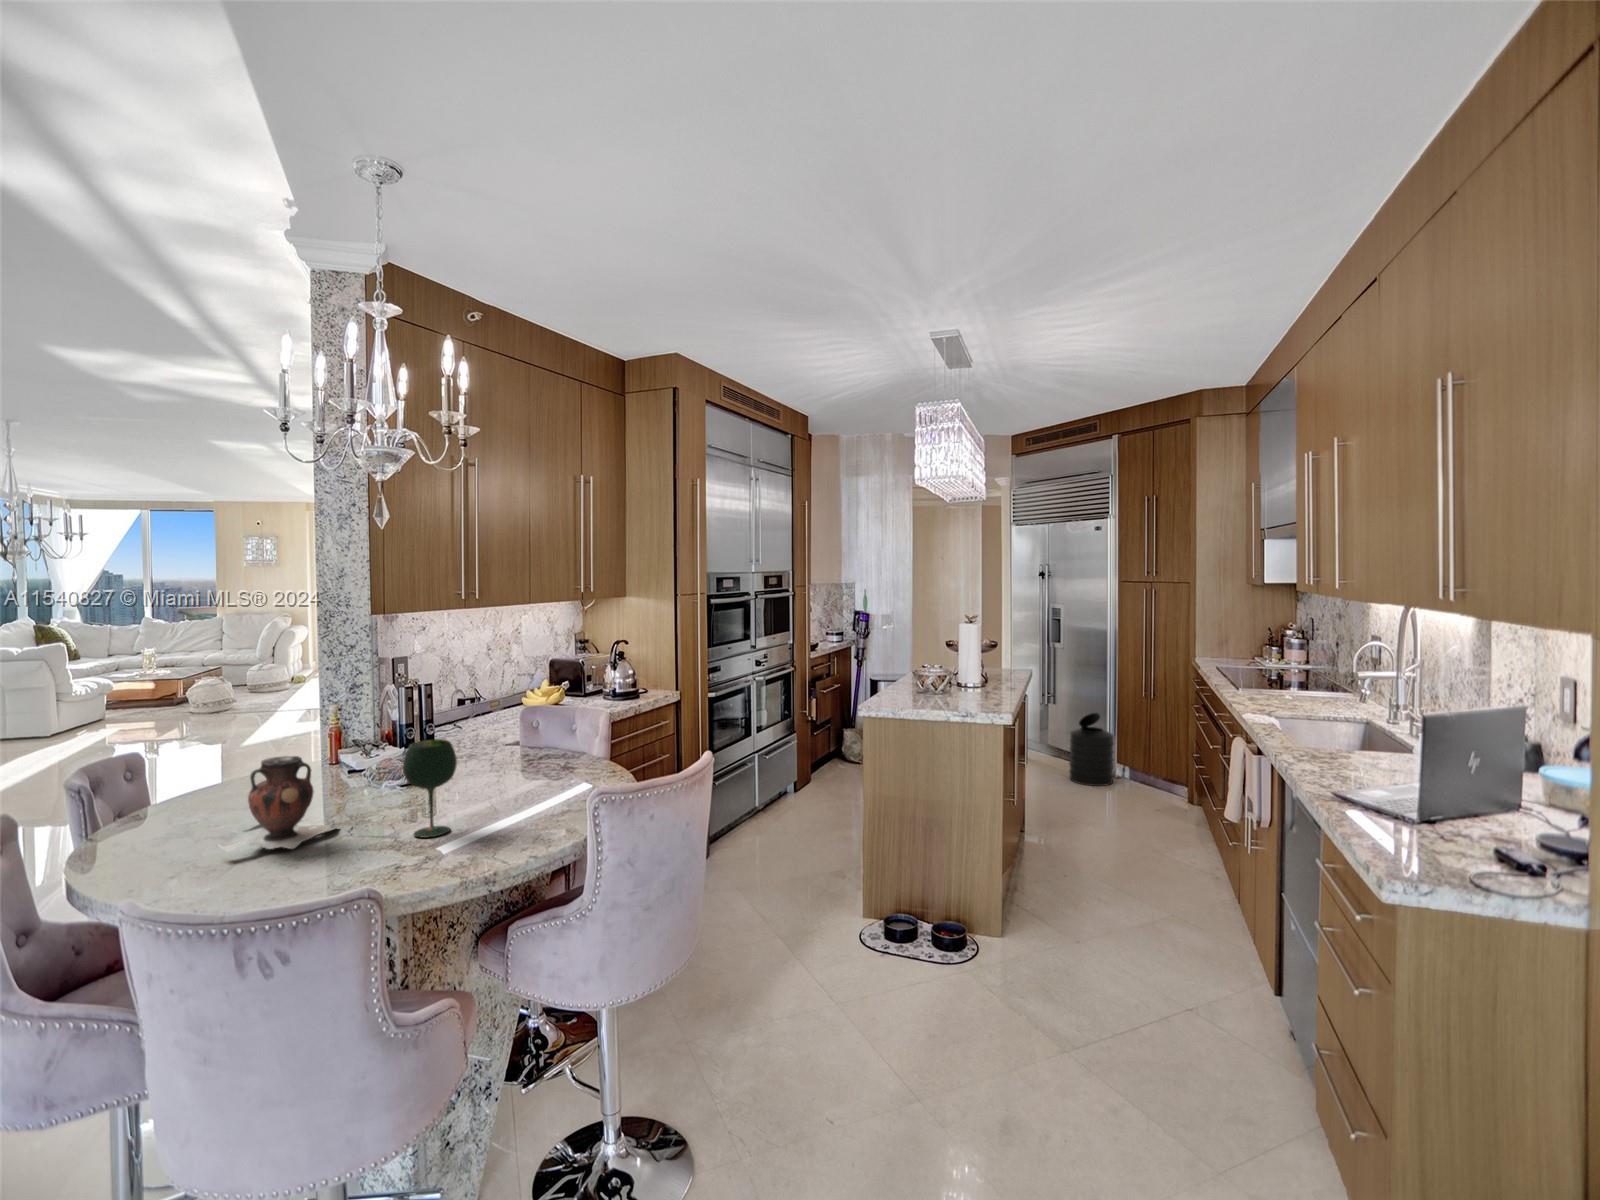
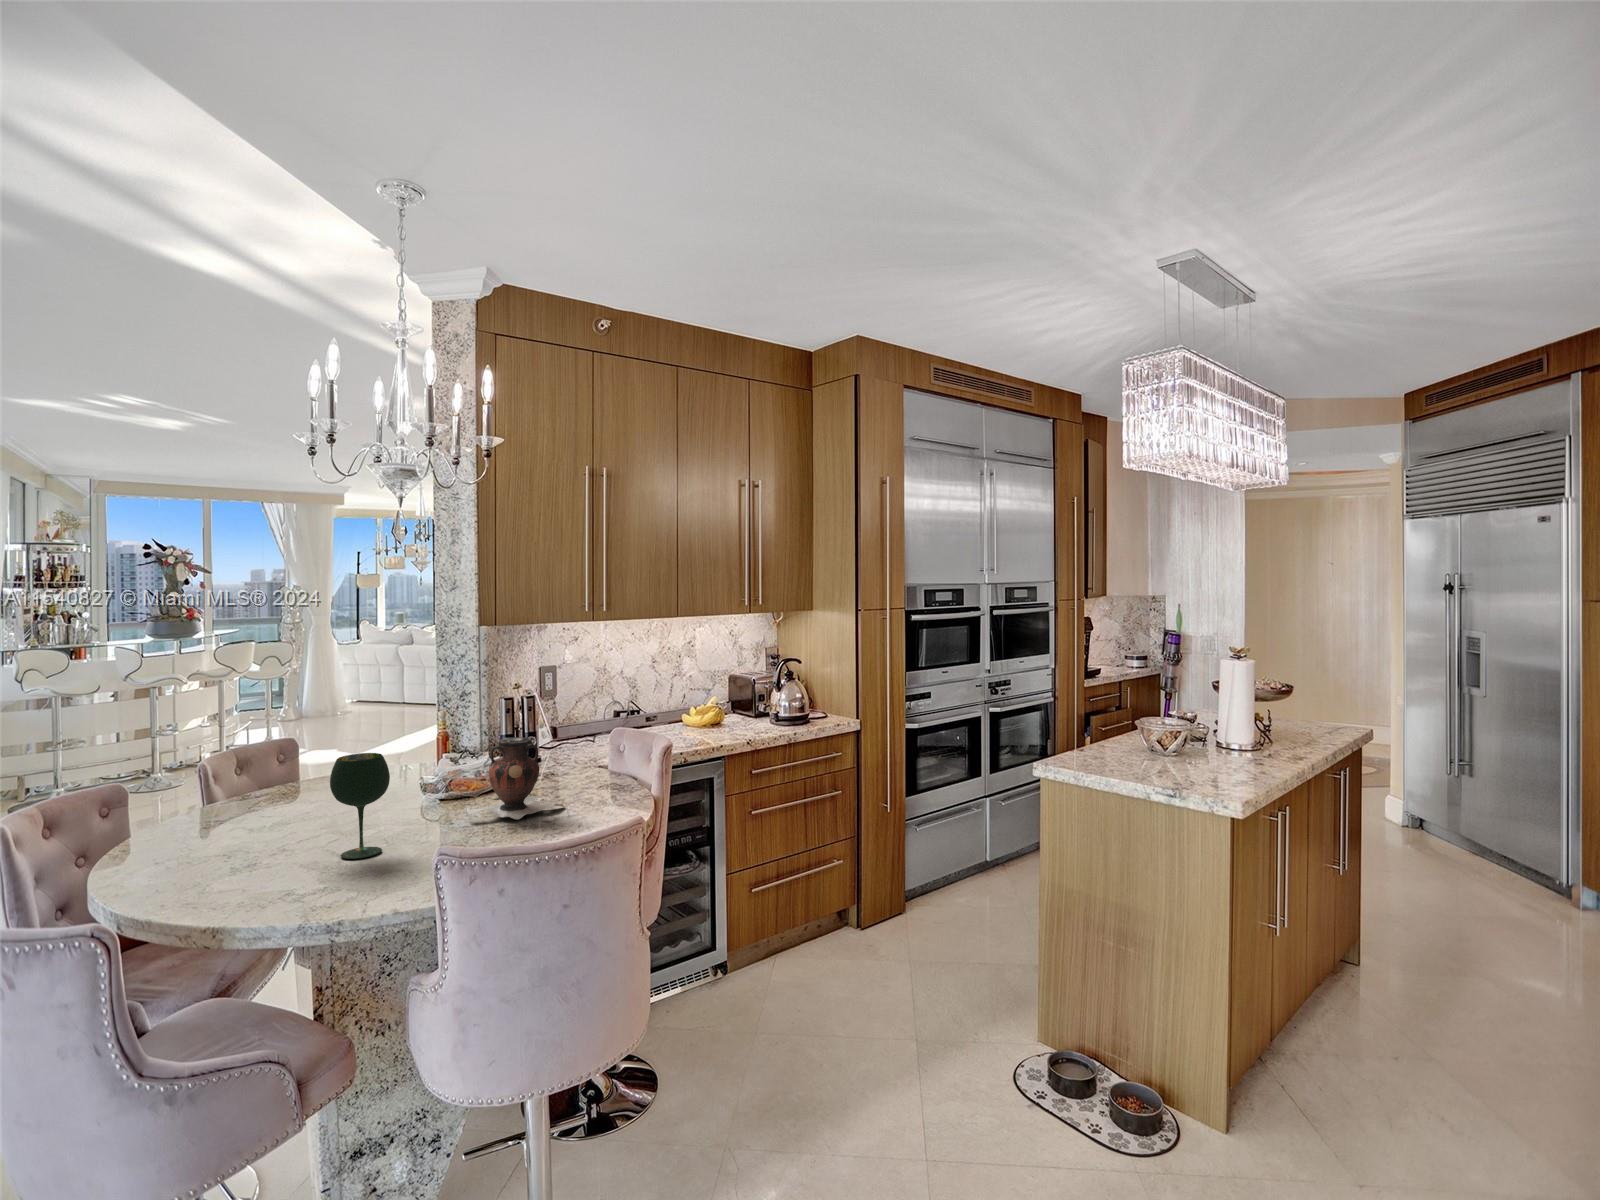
trash can: present [1069,713,1114,786] -> none [1487,801,1576,919]
vase: present [219,756,335,851] -> present [467,737,565,819]

